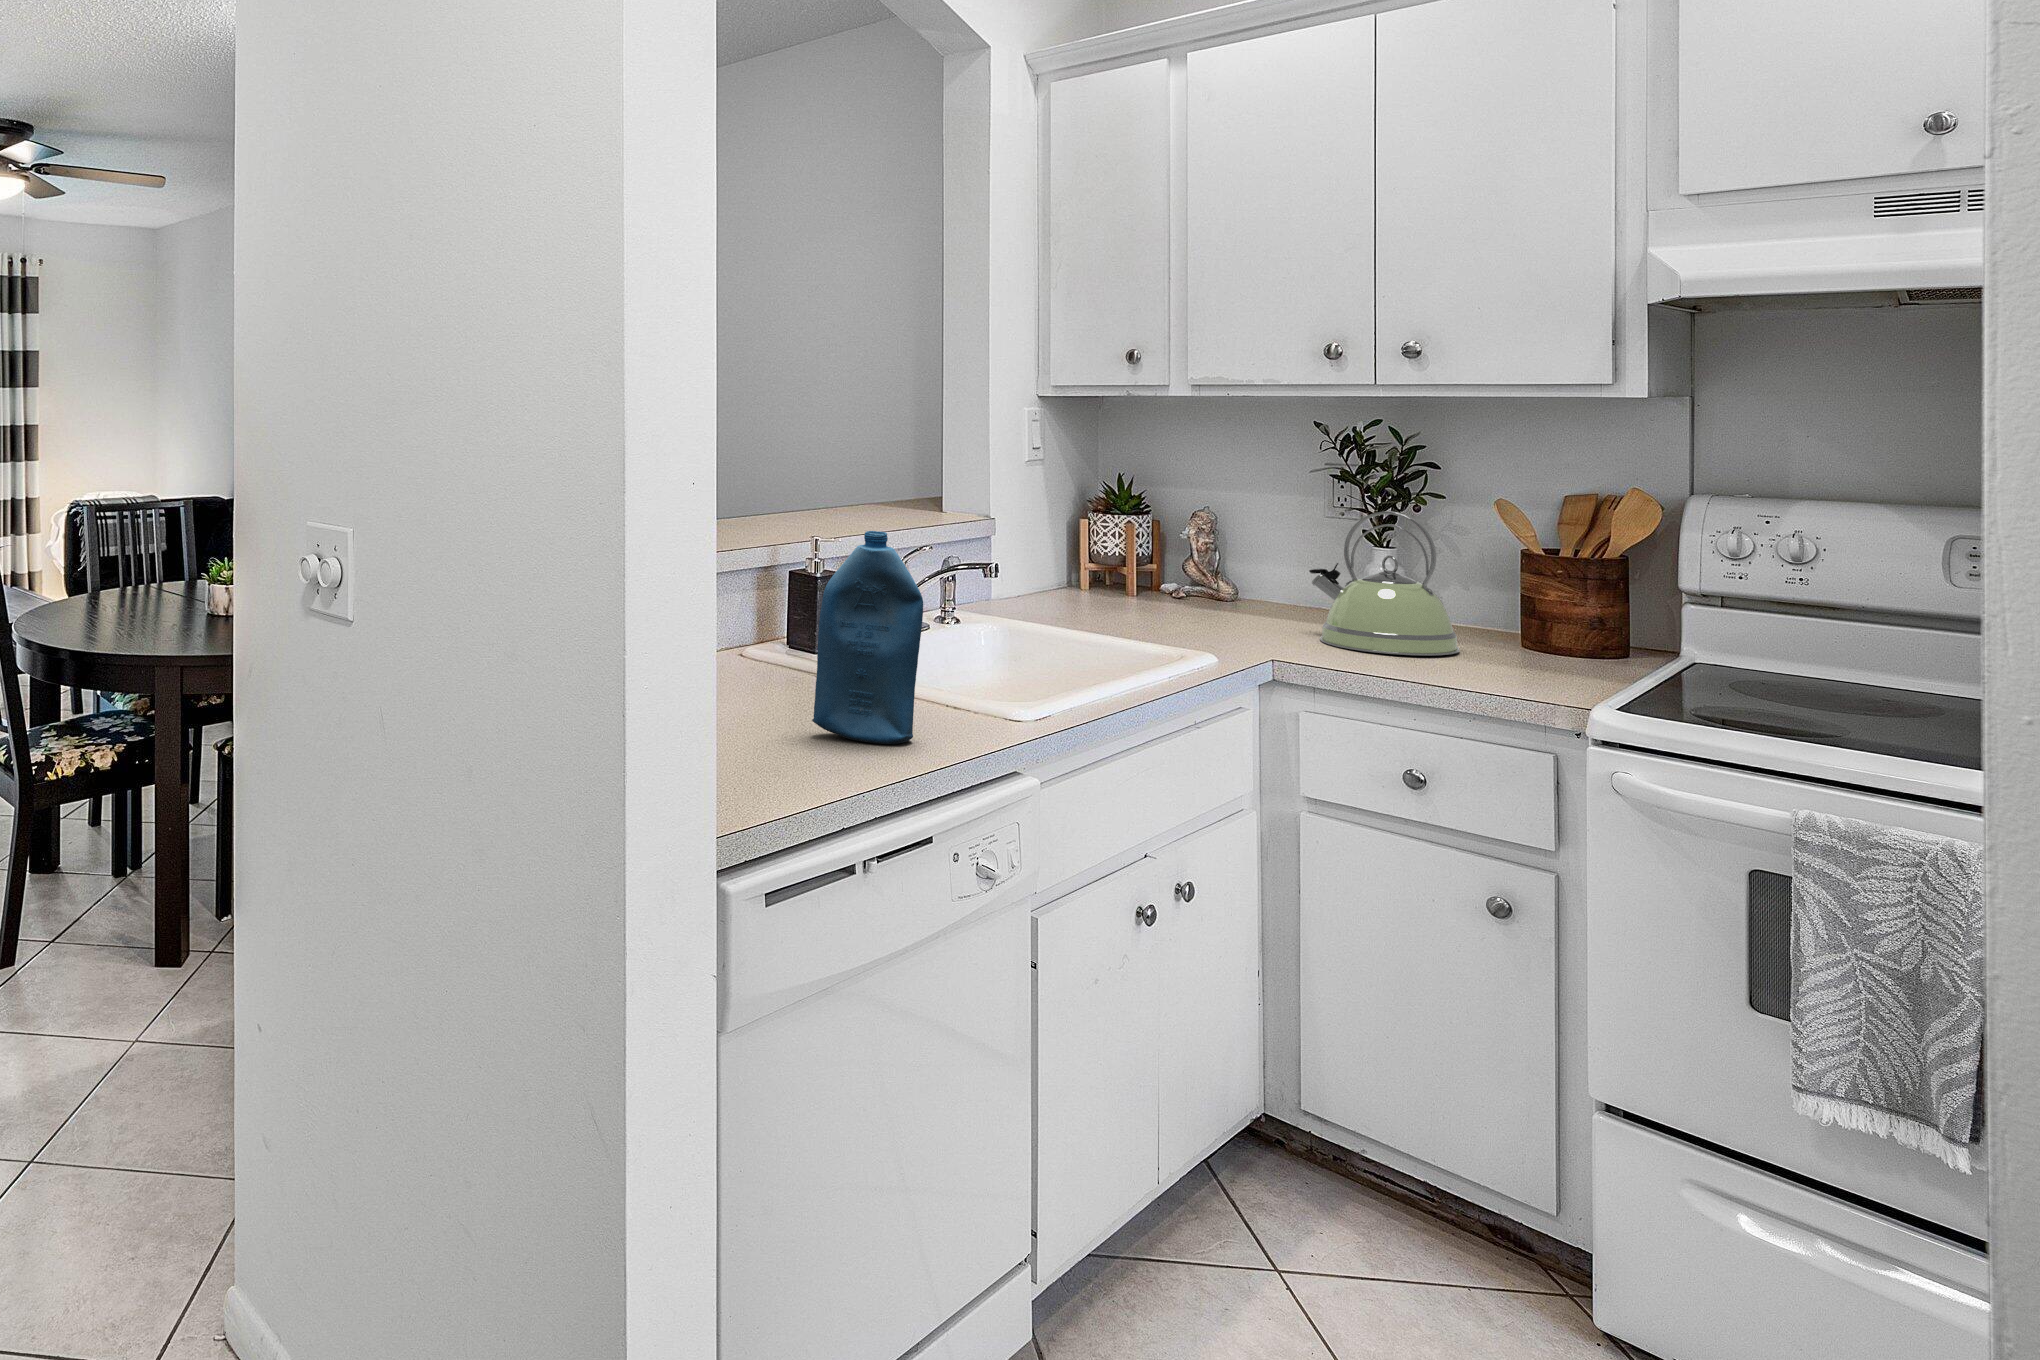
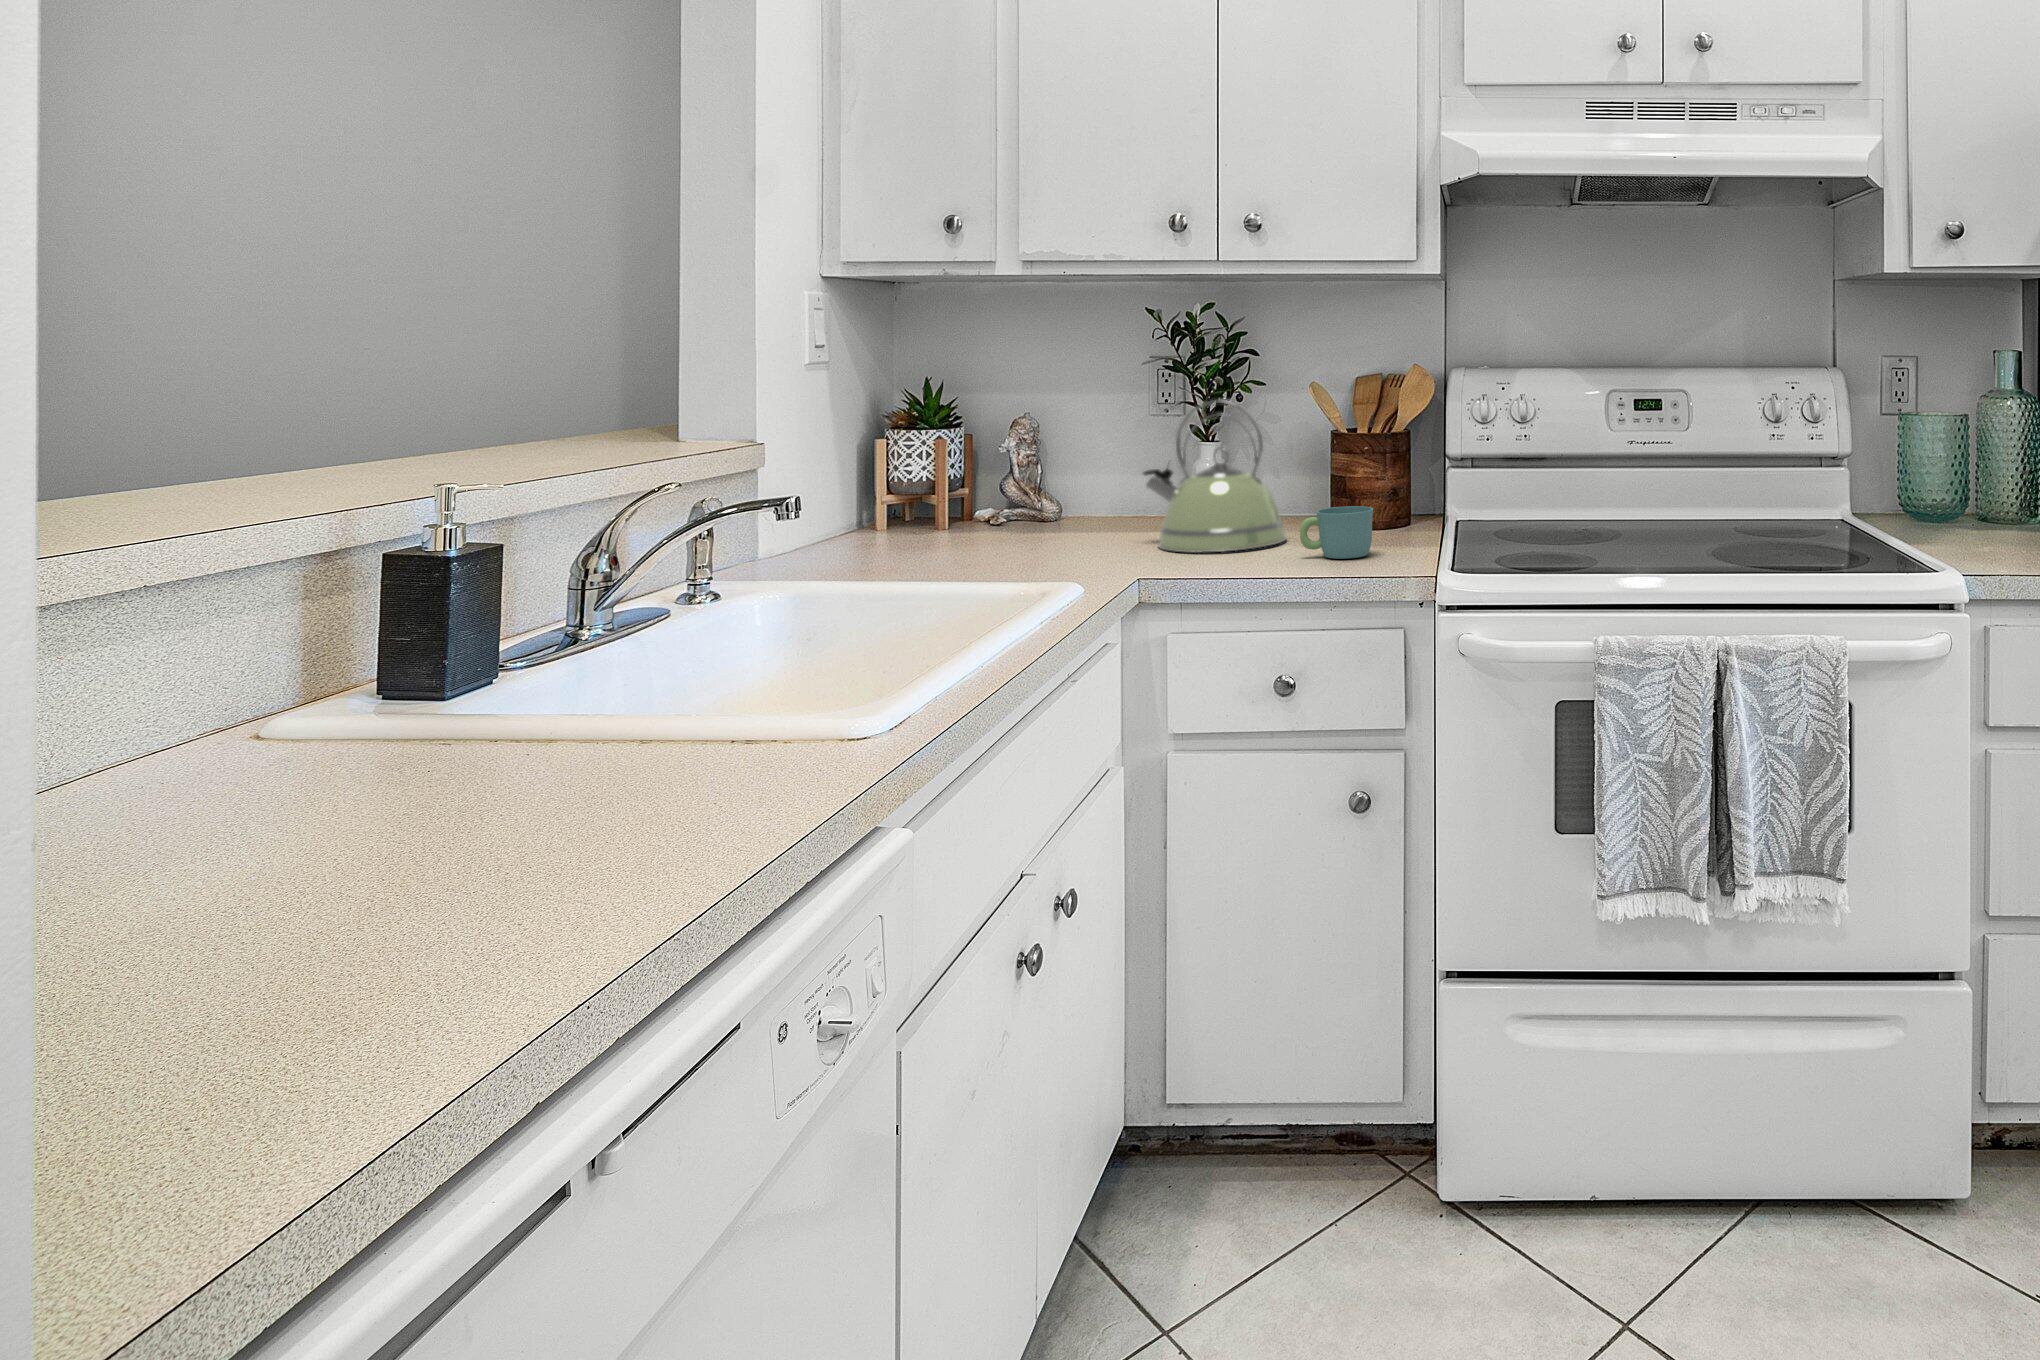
bottle: present [812,531,923,744] -> none [404,462,630,843]
mug: none [1465,628,1554,681] -> present [1300,506,1373,559]

